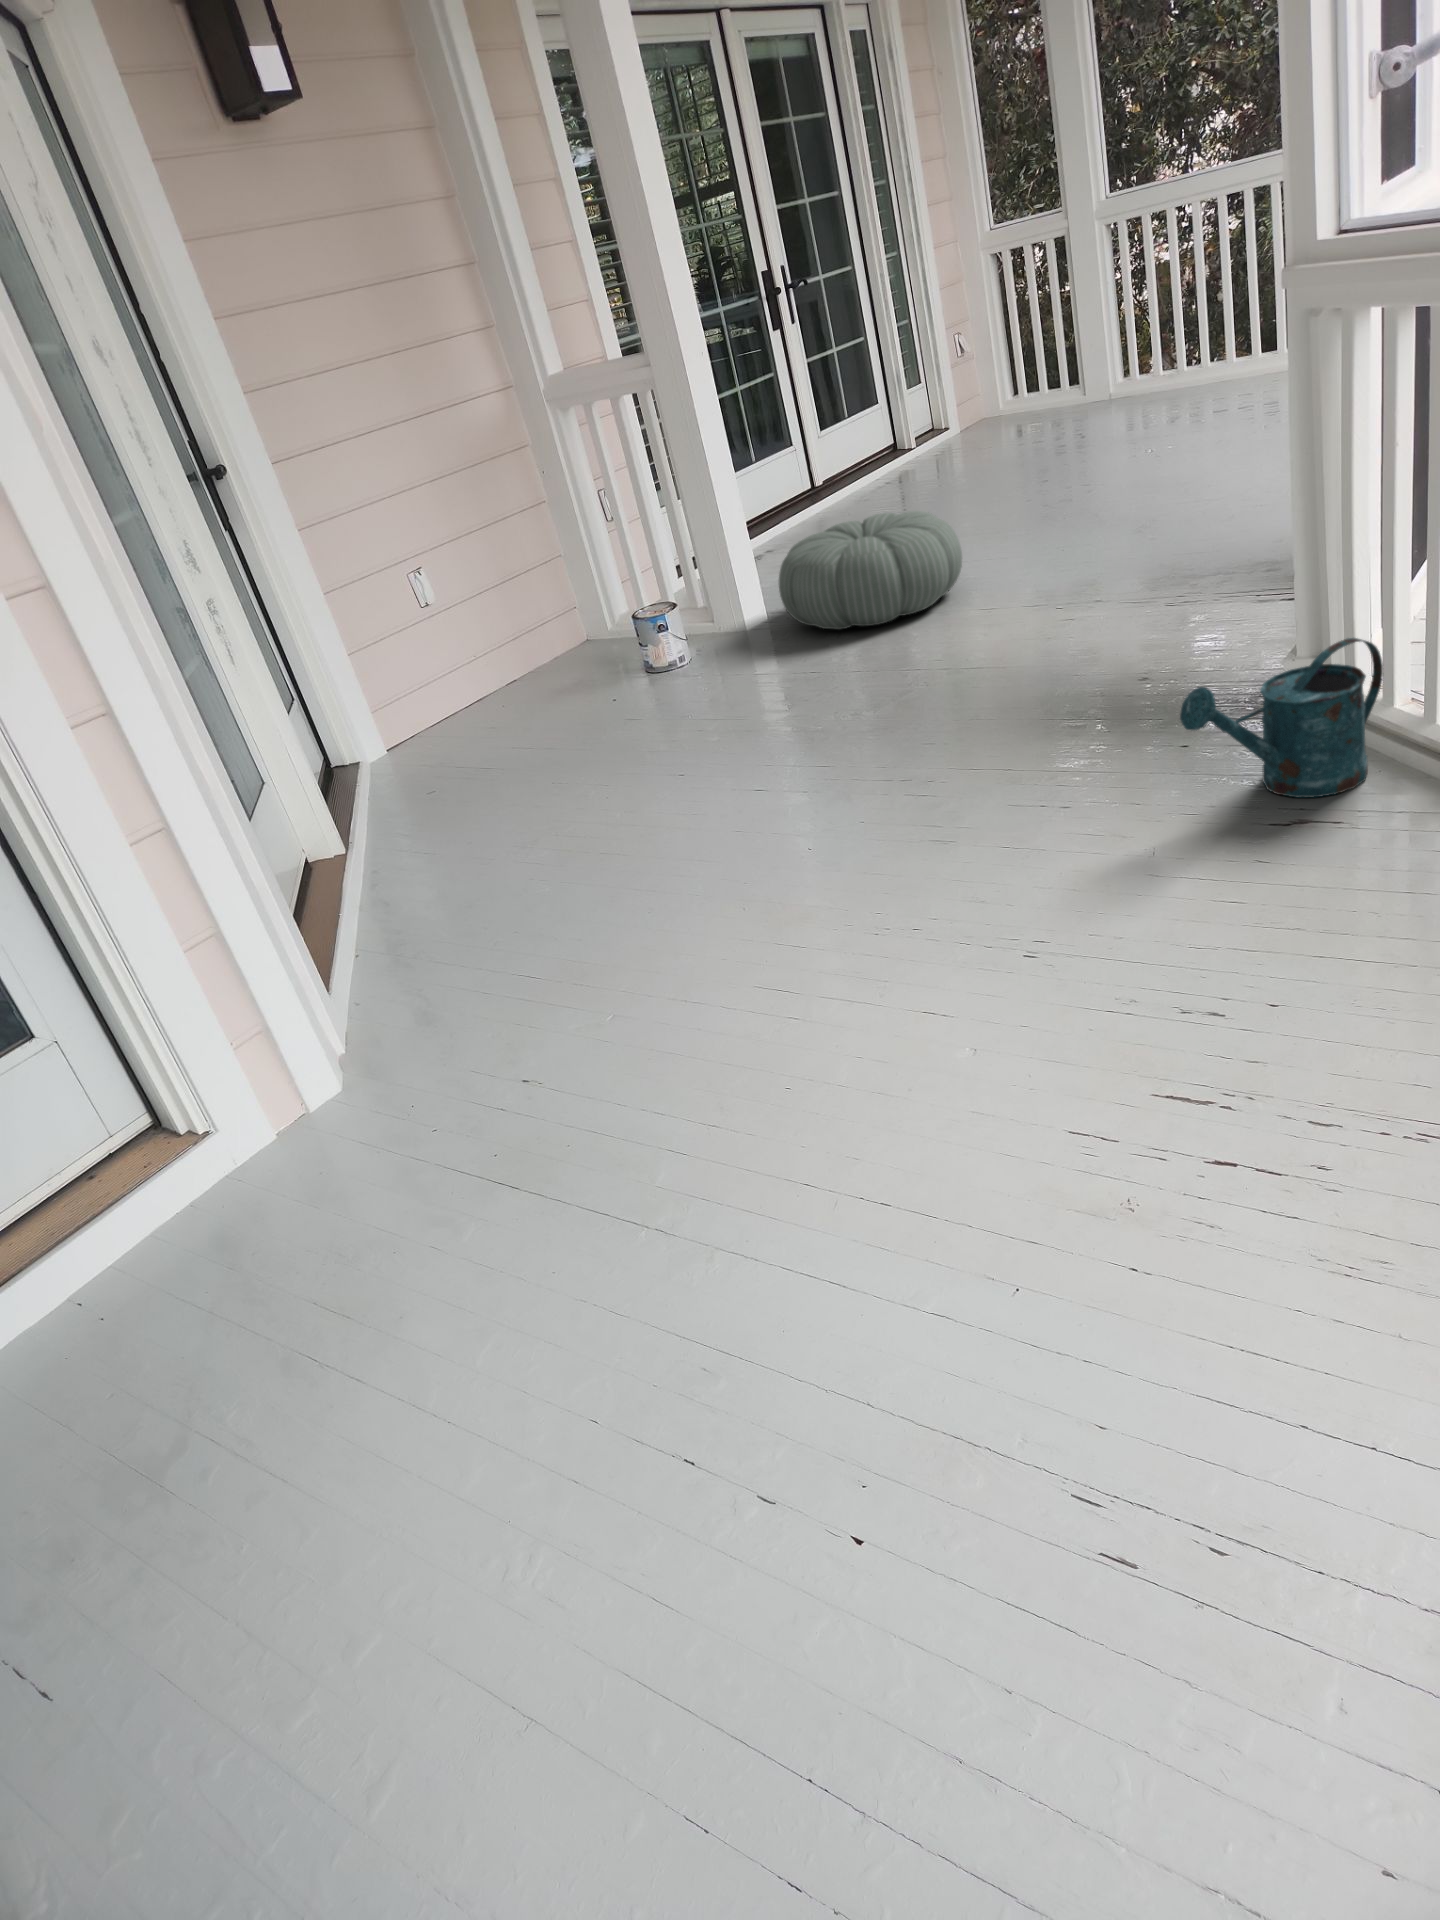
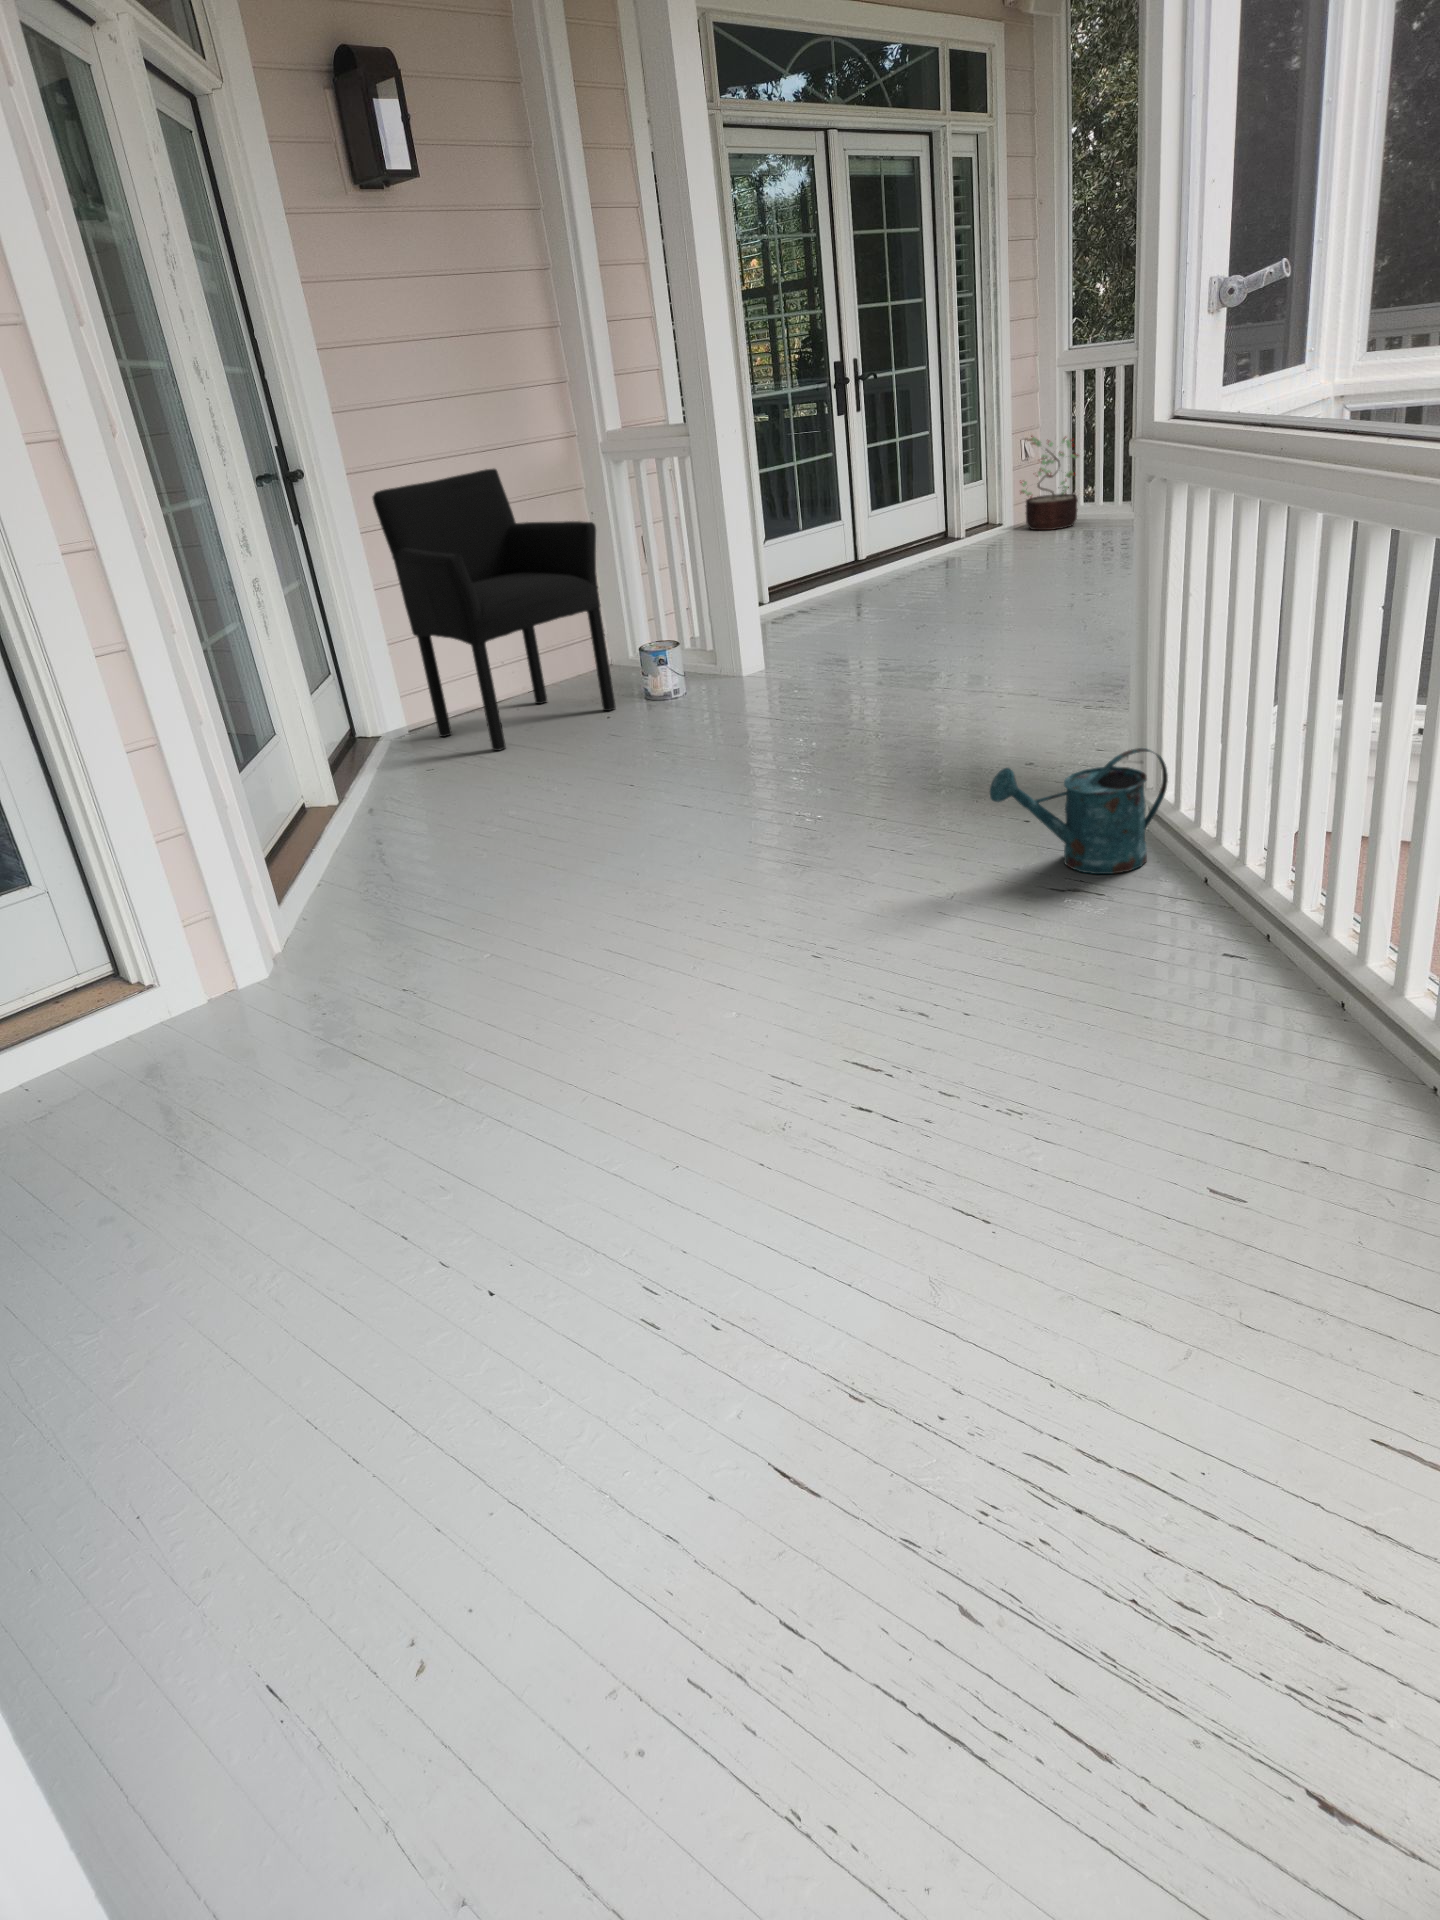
decorative plant: none [958,323,1023,430] -> present [1020,436,1078,530]
armchair: none [309,436,619,758] -> present [373,469,616,751]
pouf: present [779,511,962,629] -> none [771,592,936,688]

